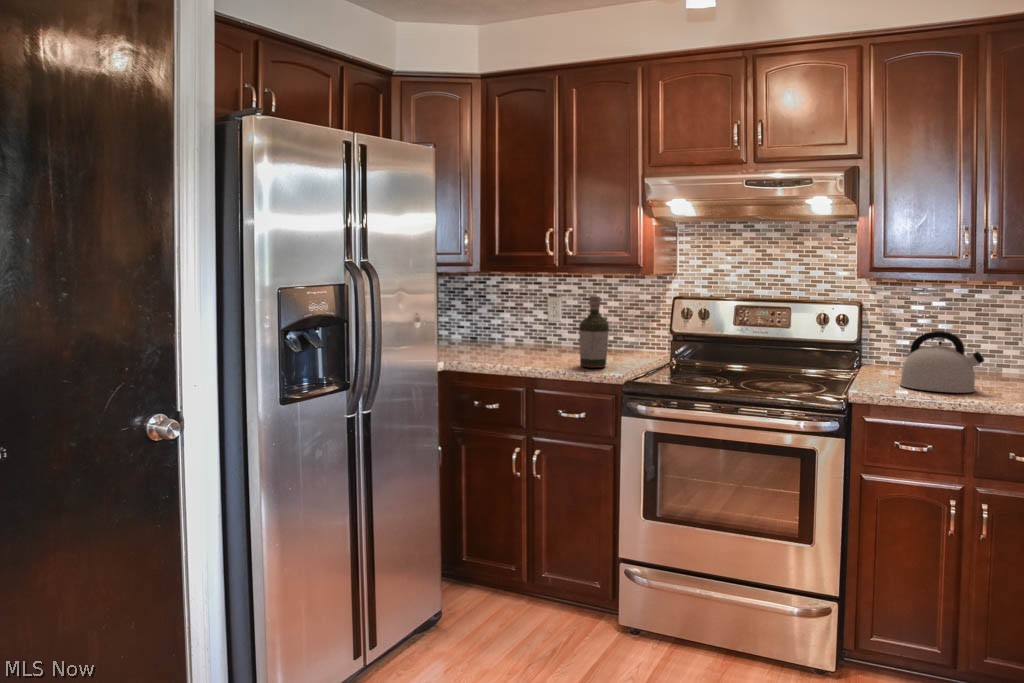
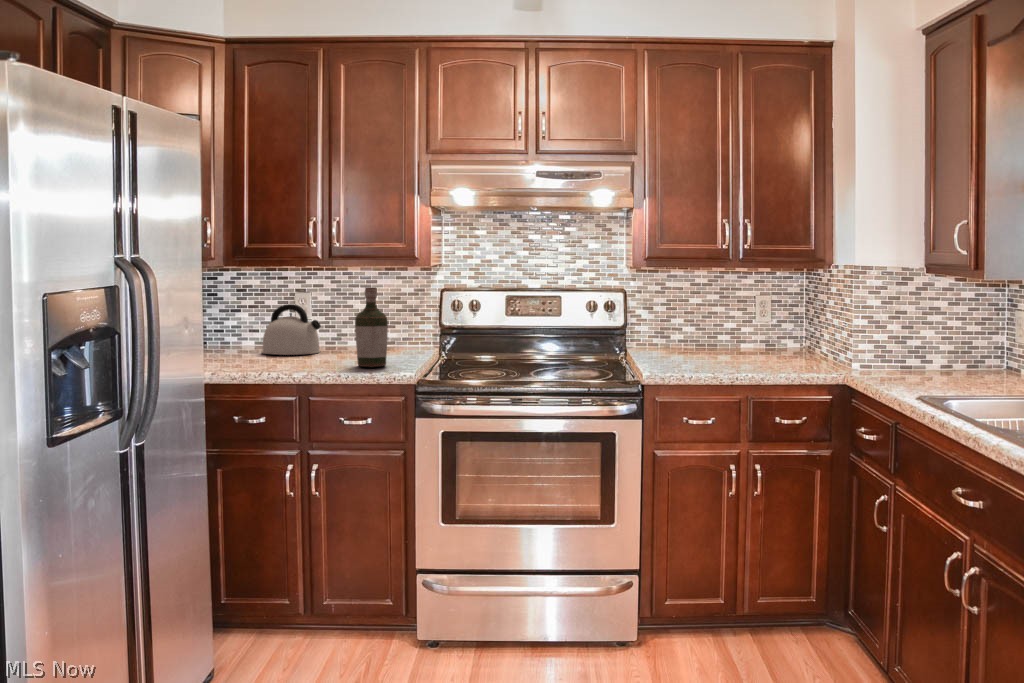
kettle: present [900,331,984,393] -> present [262,304,321,355]

